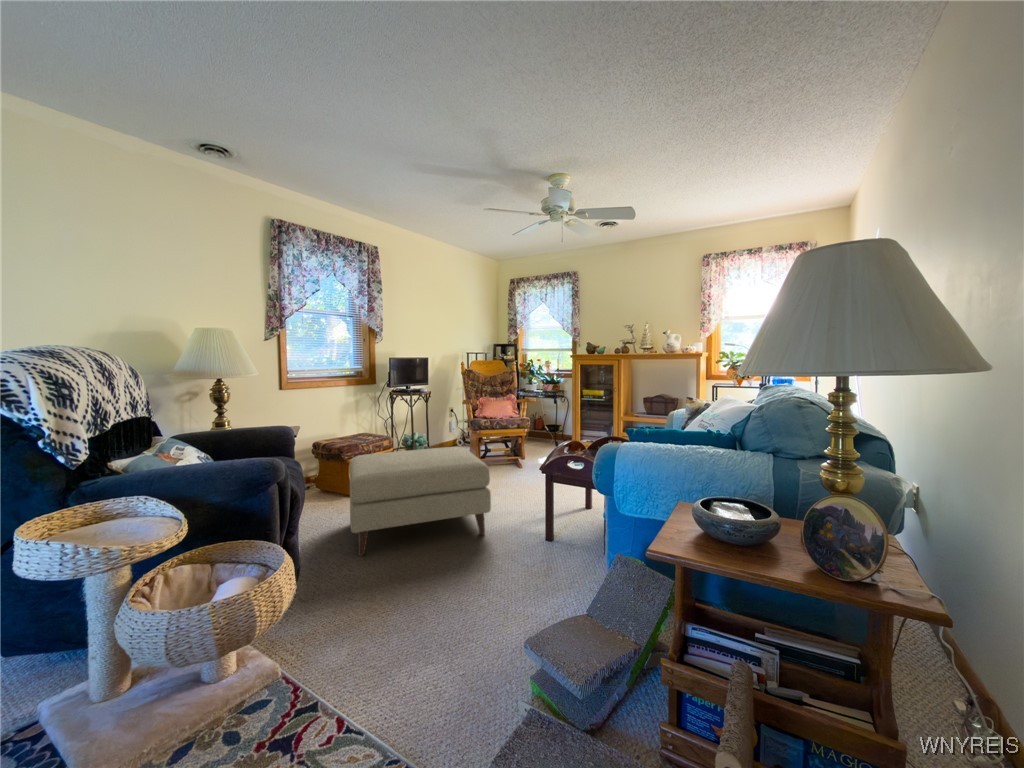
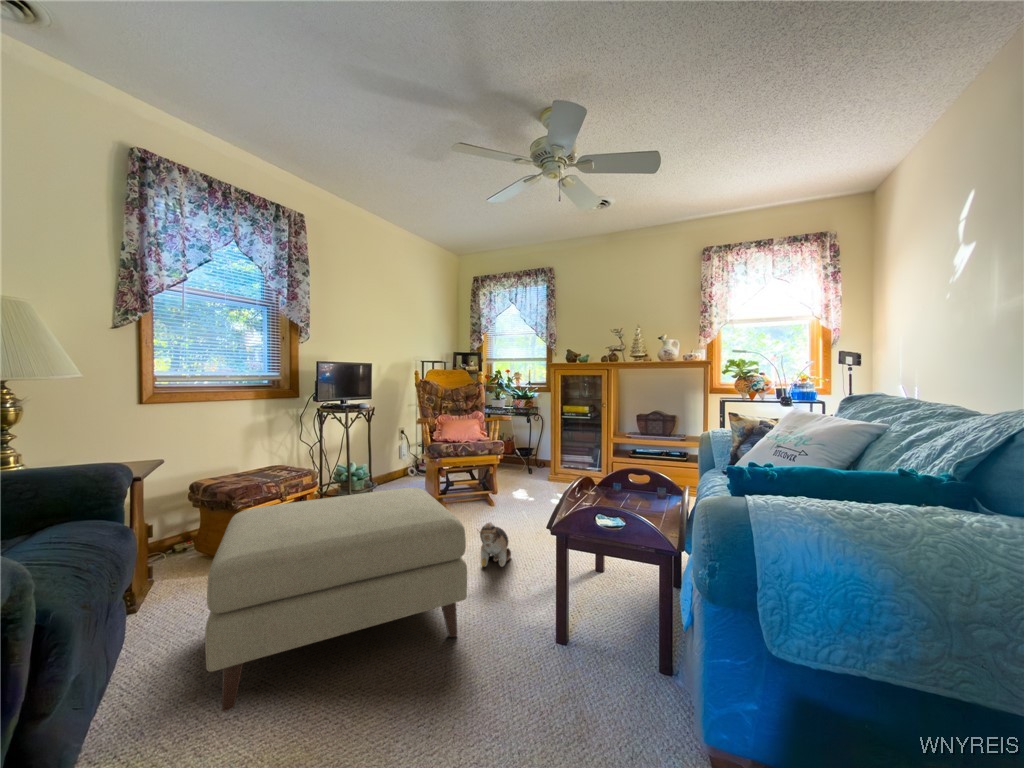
plush toy: none [501,472,527,503] -> present [479,523,511,567]

